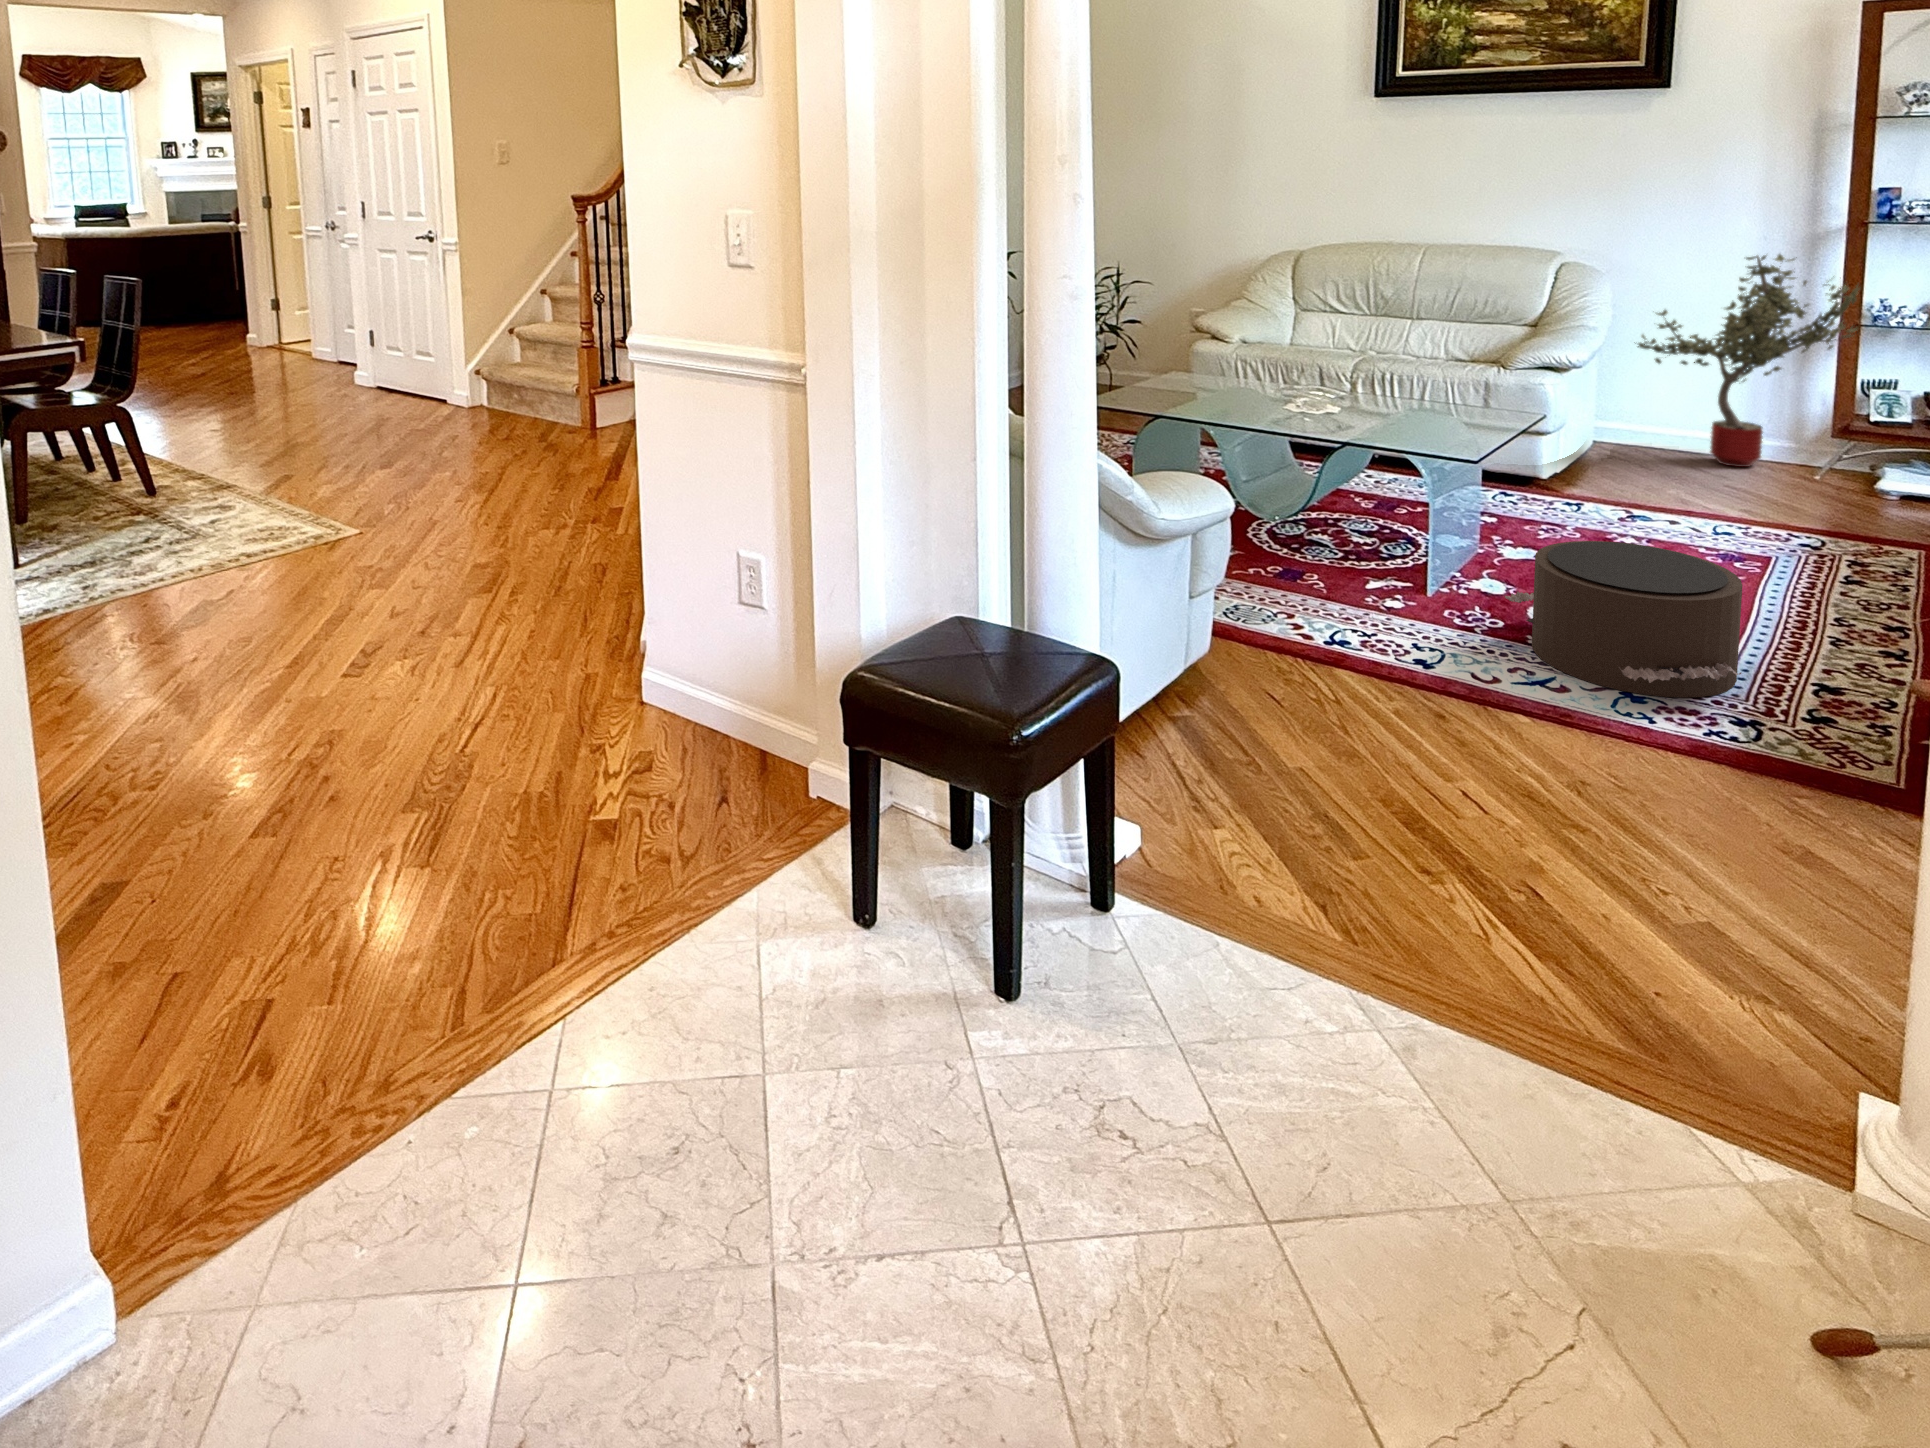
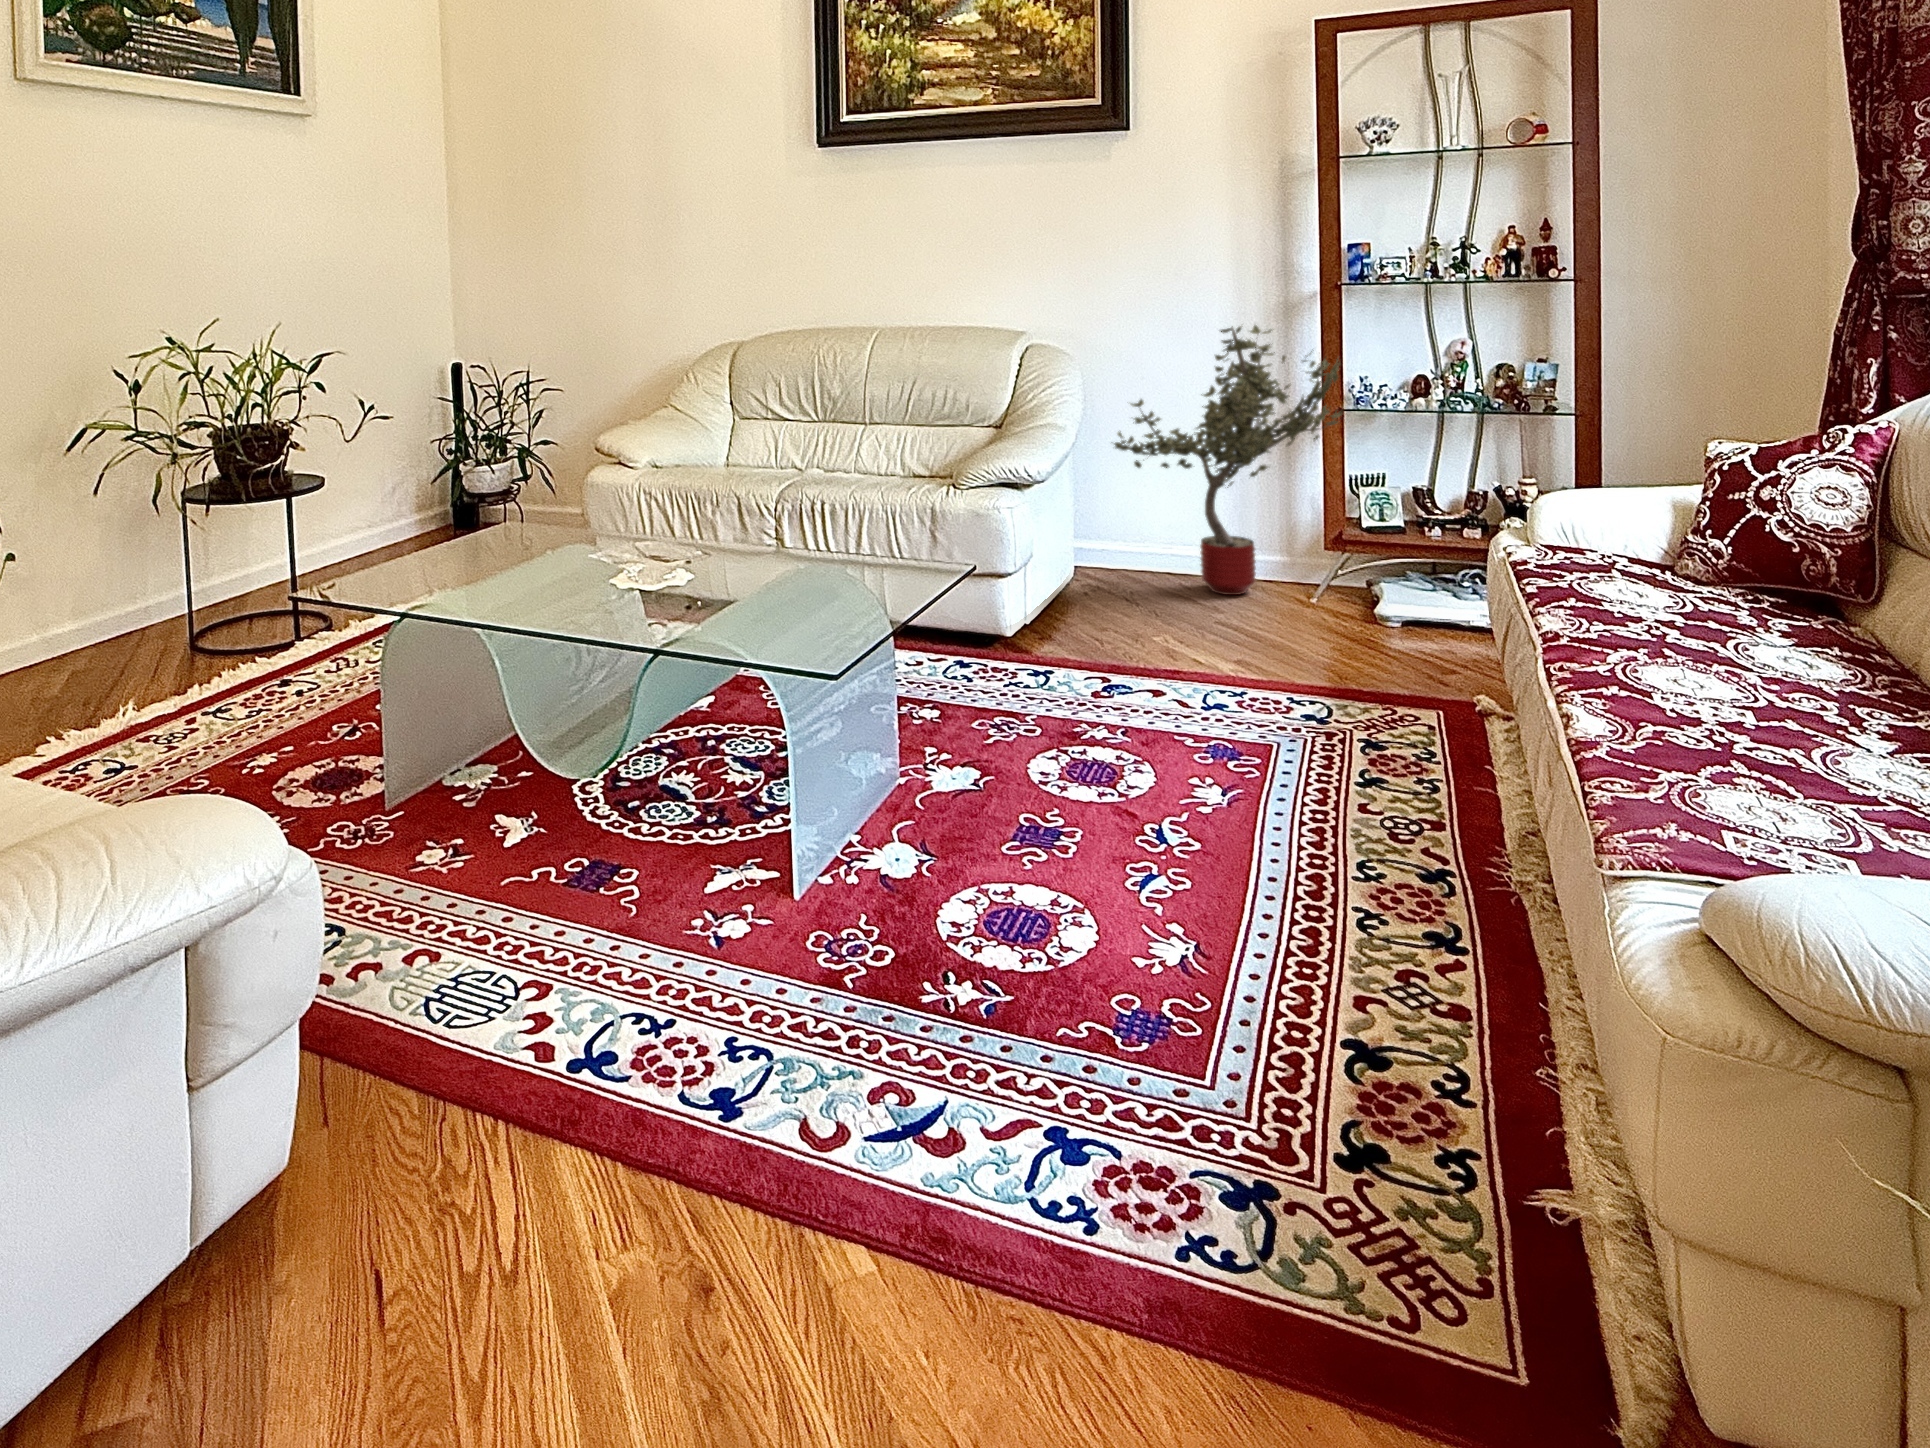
pouf: present [1505,541,1742,698] -> none [883,788,1235,1128]

